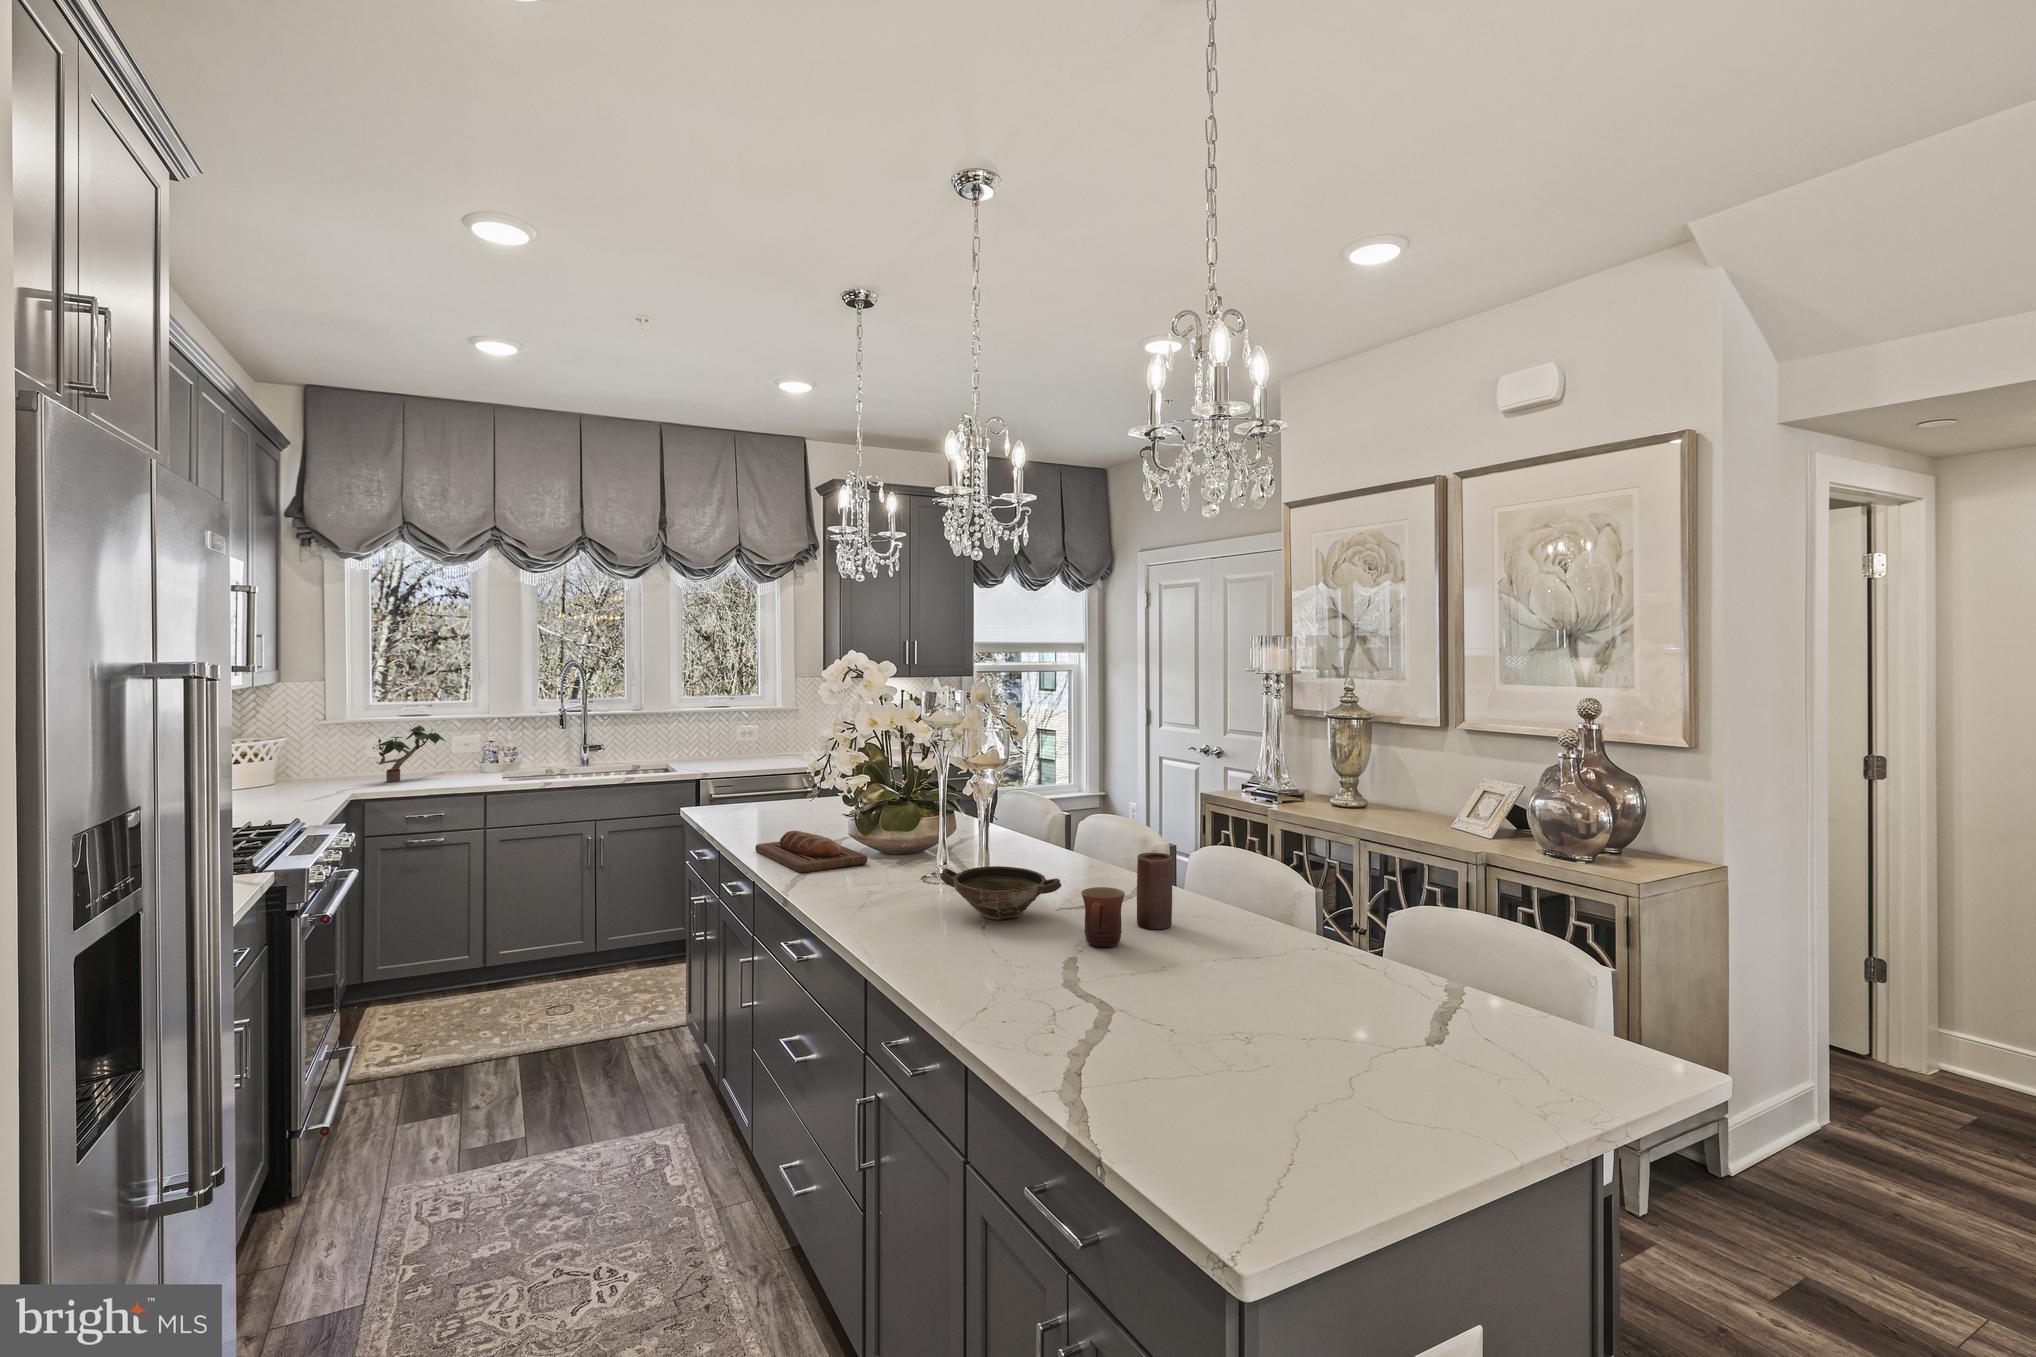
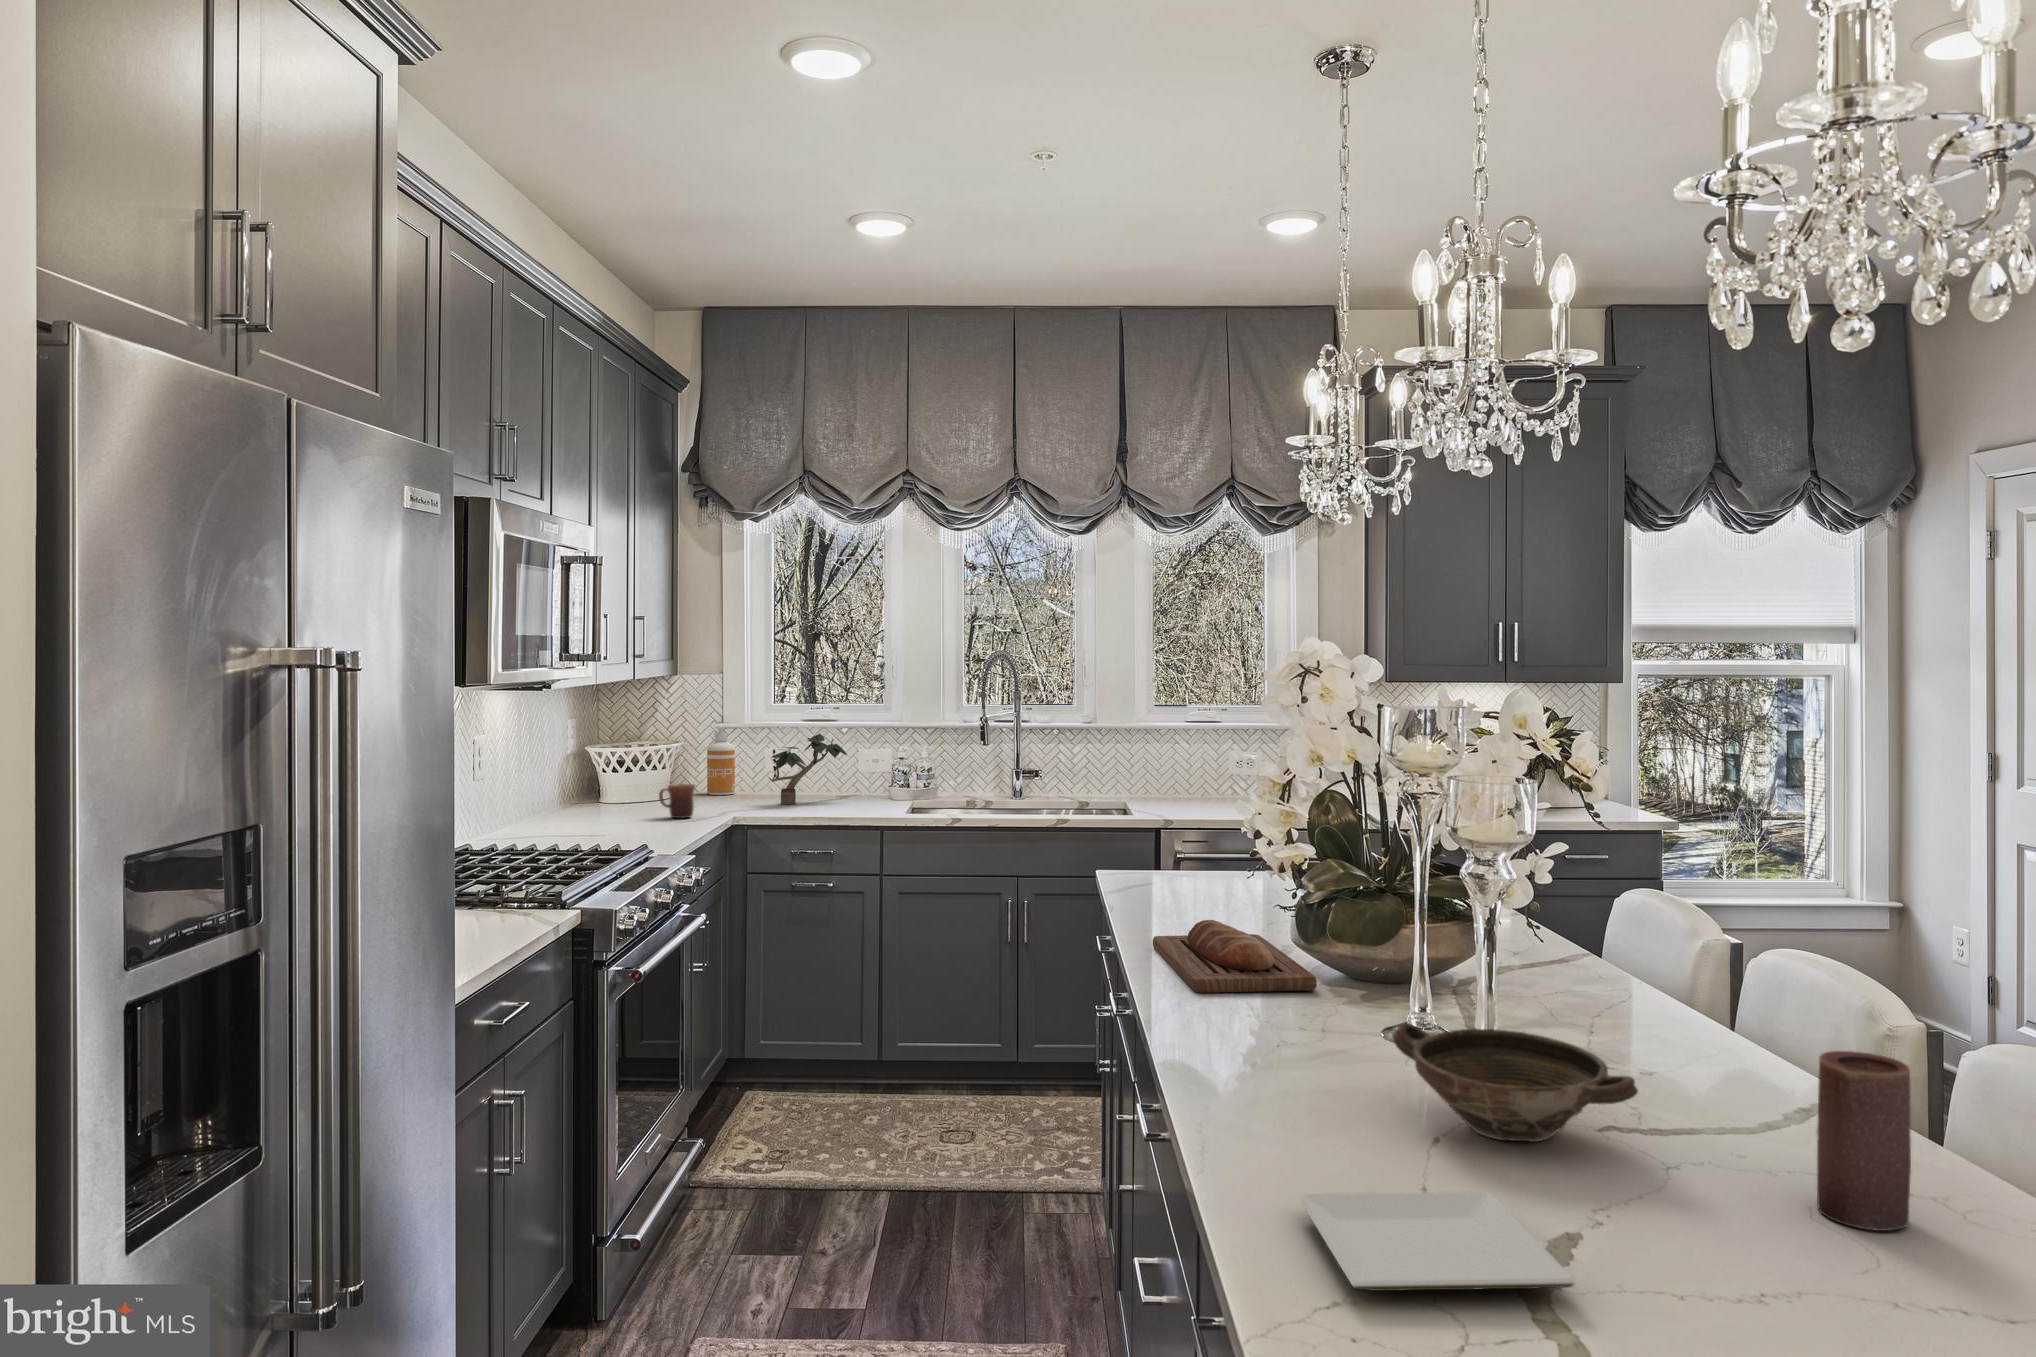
soap dispenser: none [306,722,334,778] -> present [707,726,735,795]
mug: present [1081,887,1125,947] -> present [659,784,695,818]
plate: none [926,940,1065,988] -> present [1298,1192,1576,1291]

